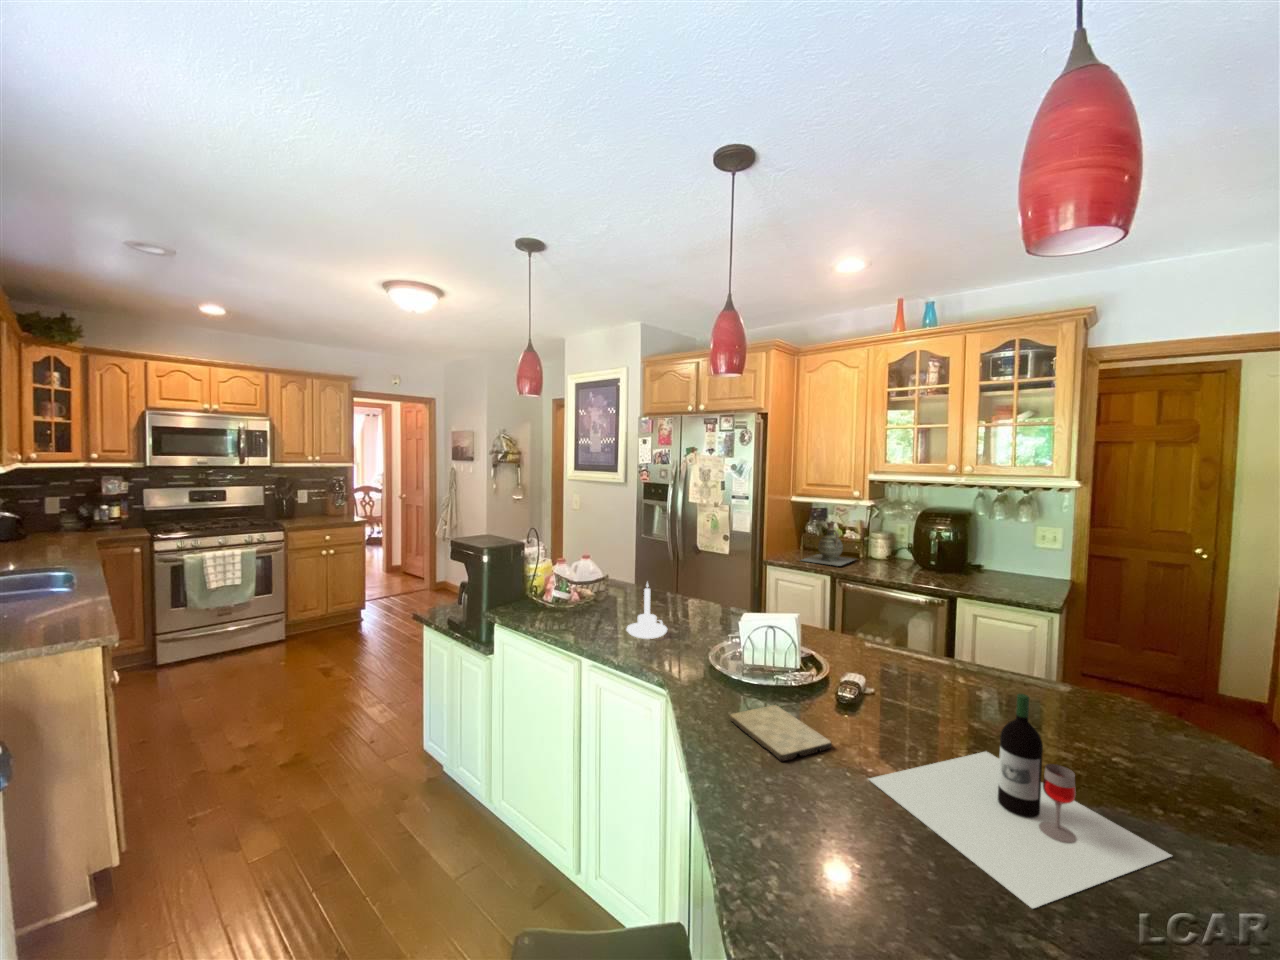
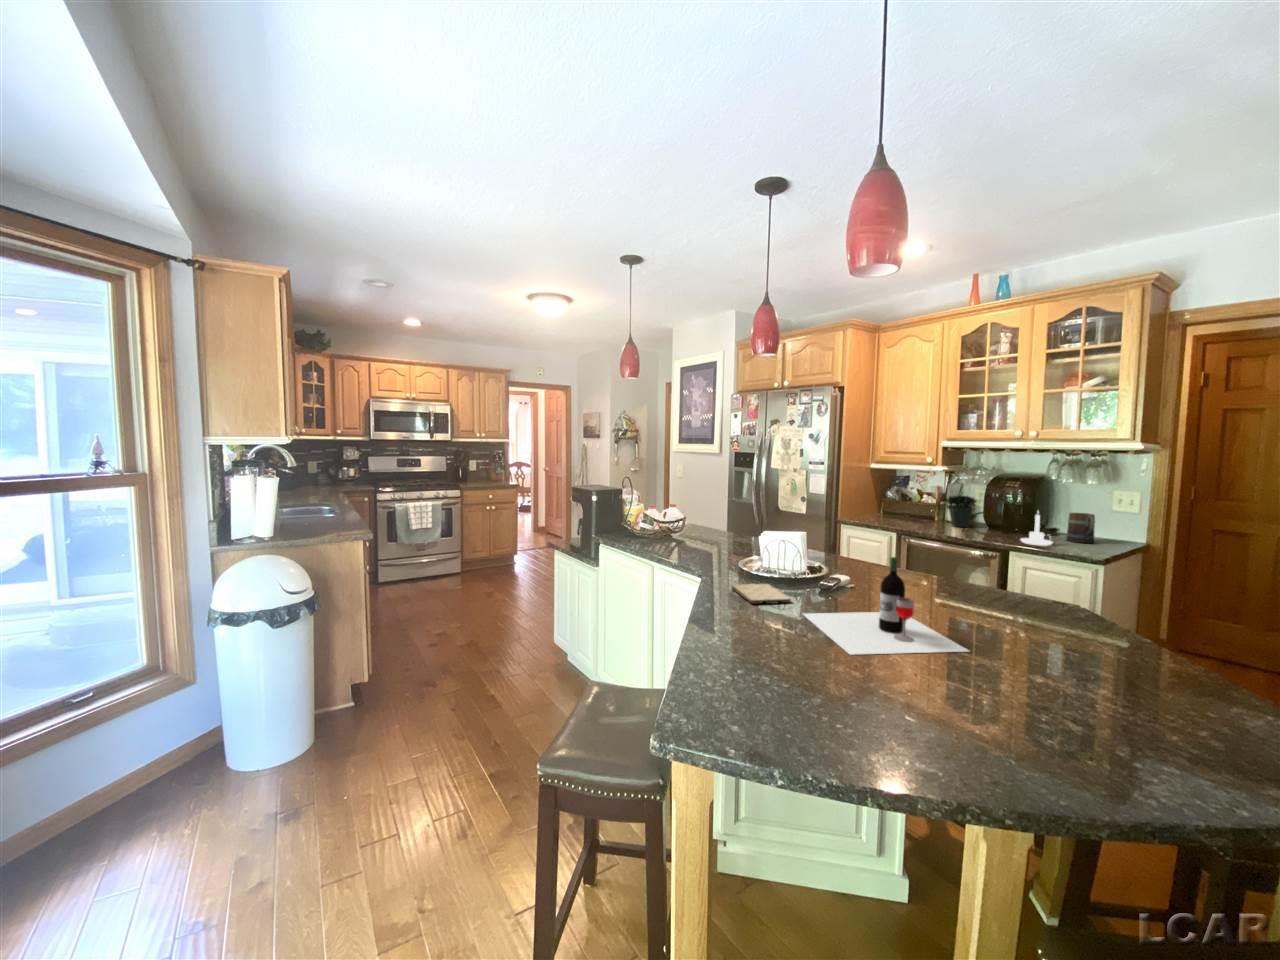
potted plant: none [873,506,909,567] -> present [943,472,977,527]
ceramic jug: present [802,522,855,566] -> none [871,486,929,524]
mug: none [1000,551,1032,584] -> present [1066,513,1095,543]
candle holder: present [627,583,667,639] -> present [1021,512,1052,546]

